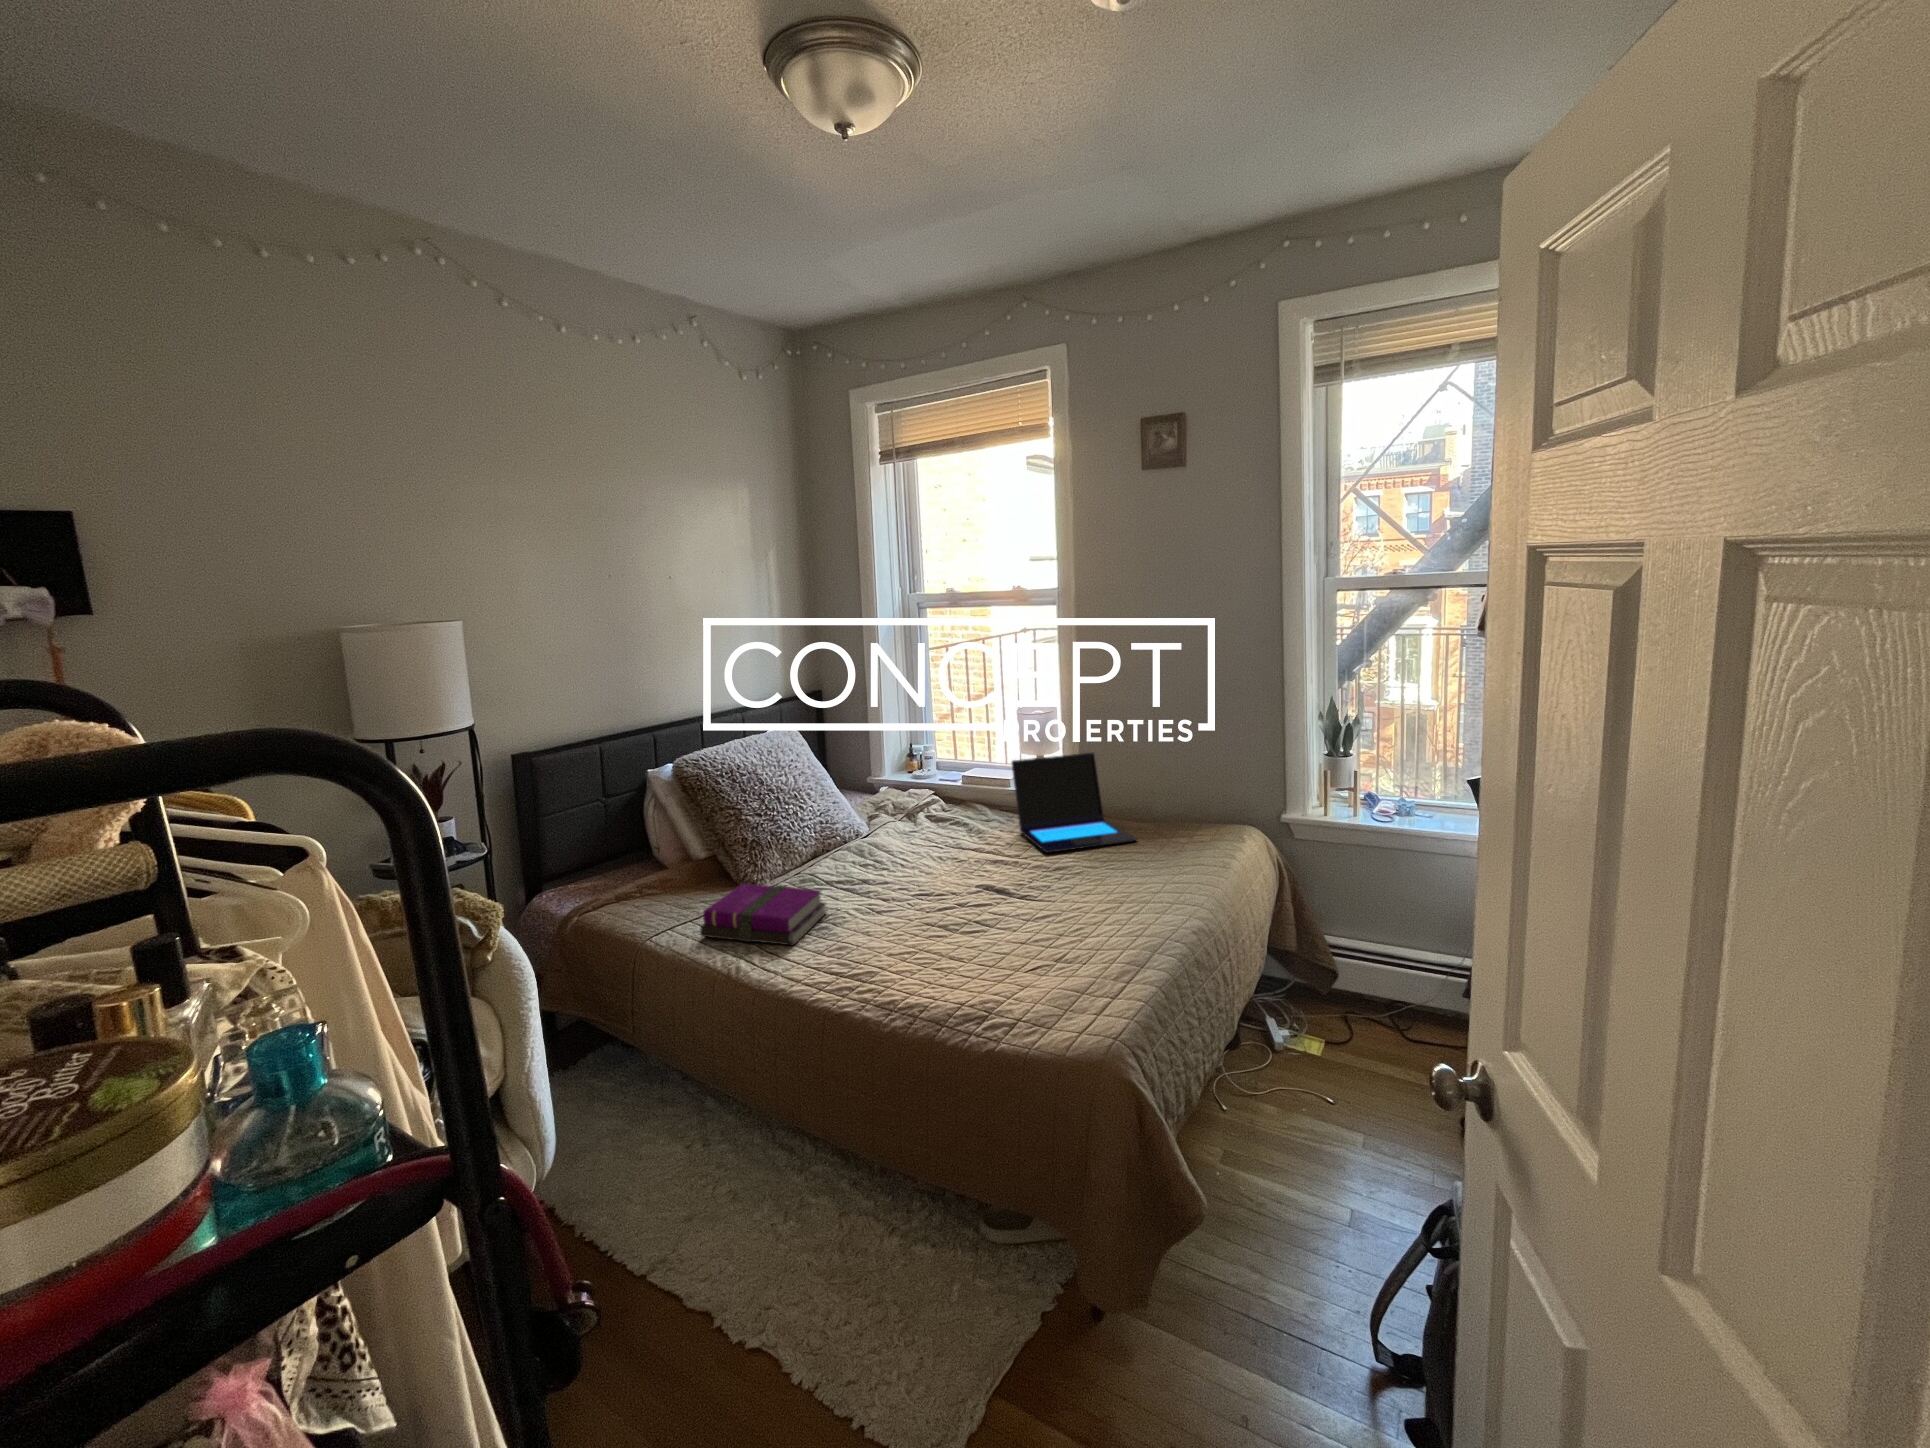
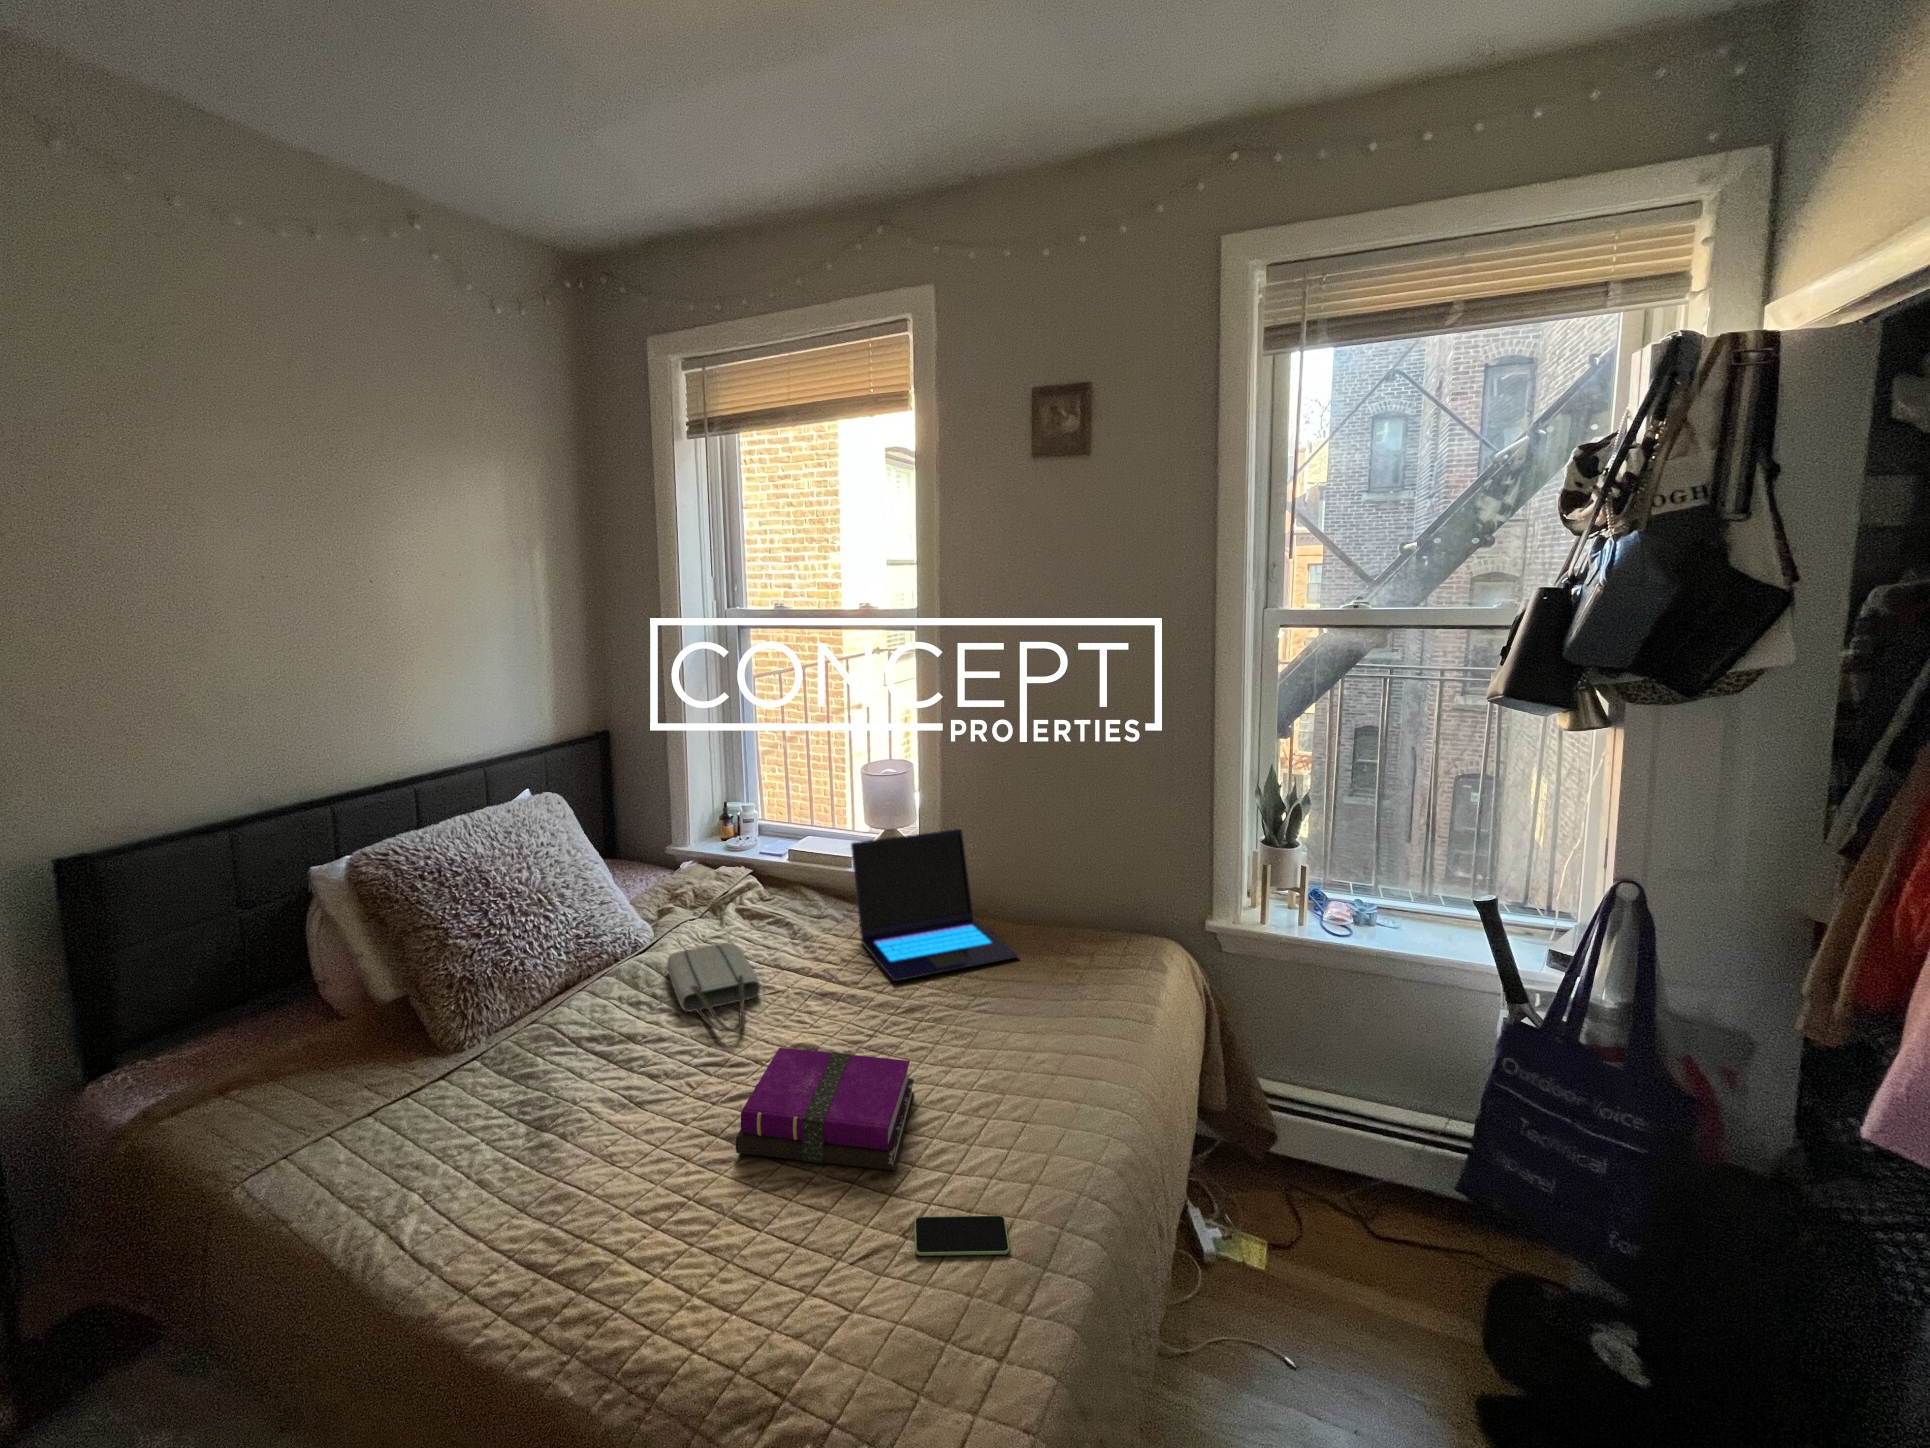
tote bag: none [883,830,951,876] -> present [667,943,761,1032]
notebook: present [700,883,826,945] -> present [736,1048,914,1170]
smartphone: none [1063,957,1122,973] -> present [914,1215,1010,1256]

